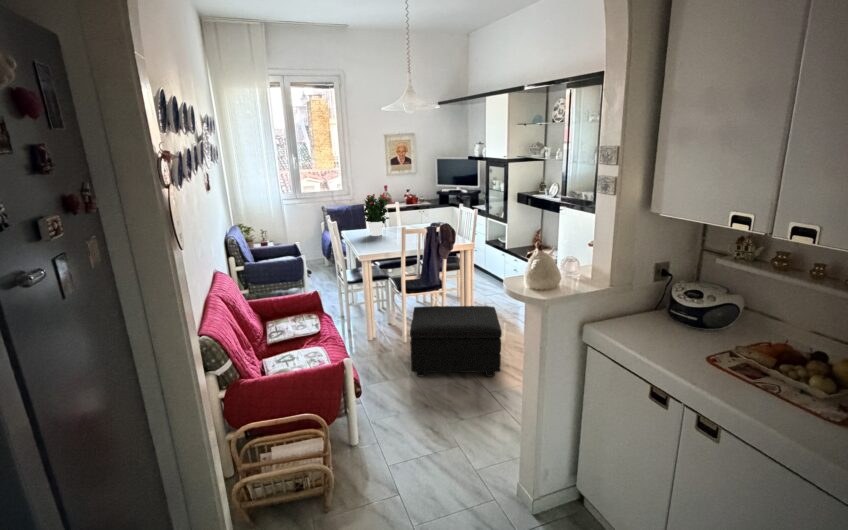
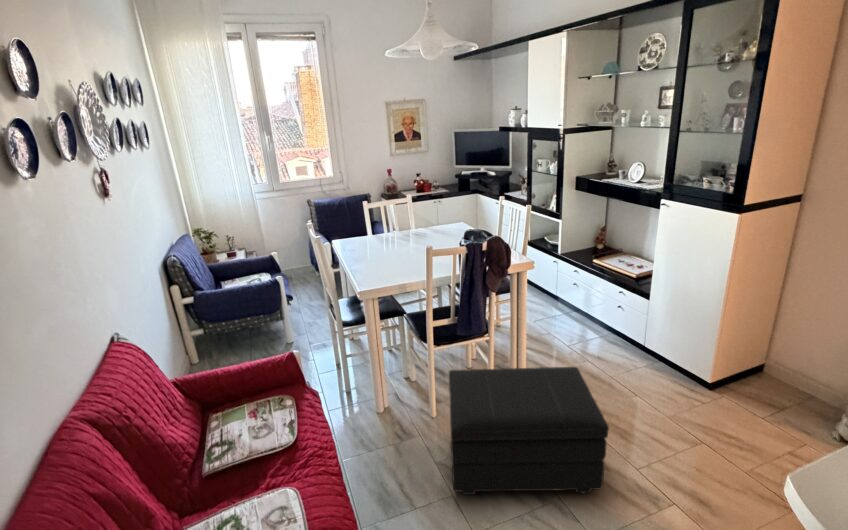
potted flower: present [363,193,389,236] -> none [359,185,401,249]

